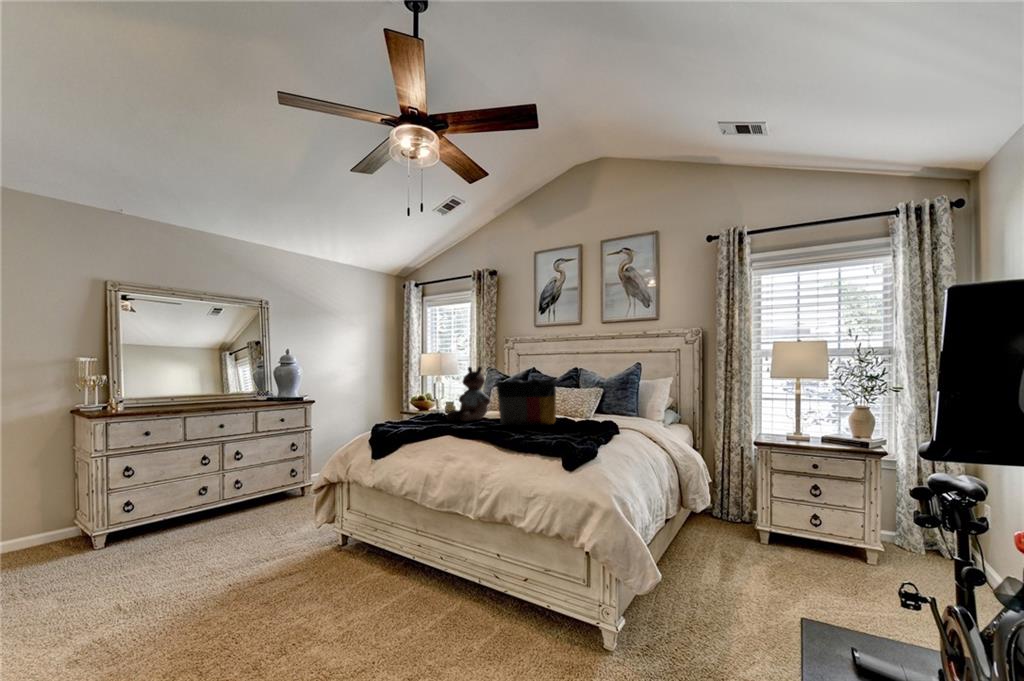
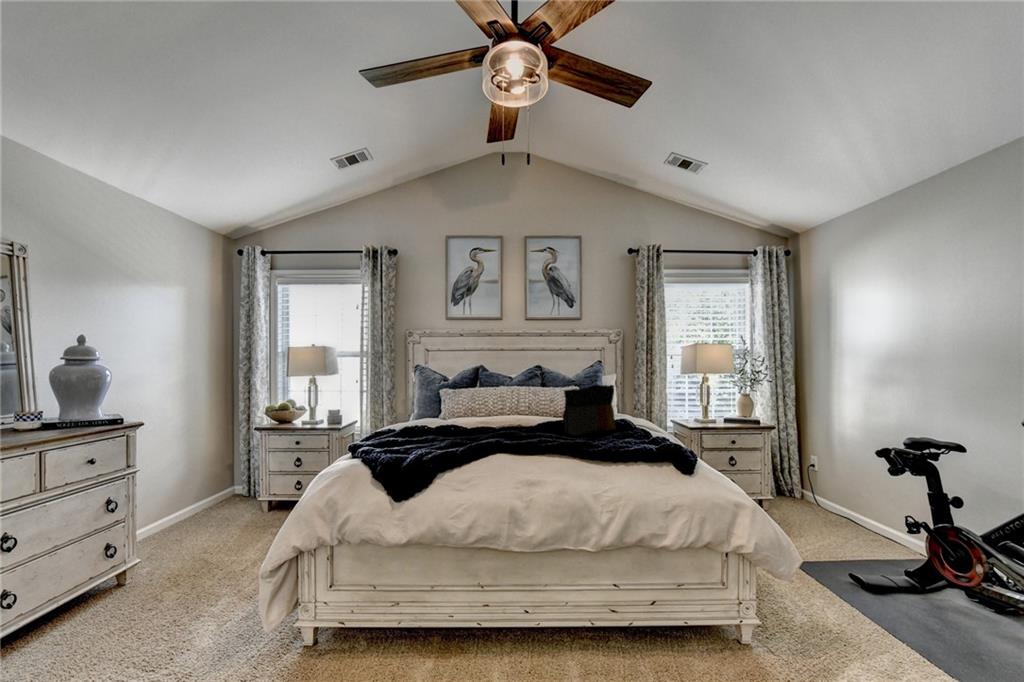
stuffed bear: present [447,367,490,421] -> none [478,372,527,435]

